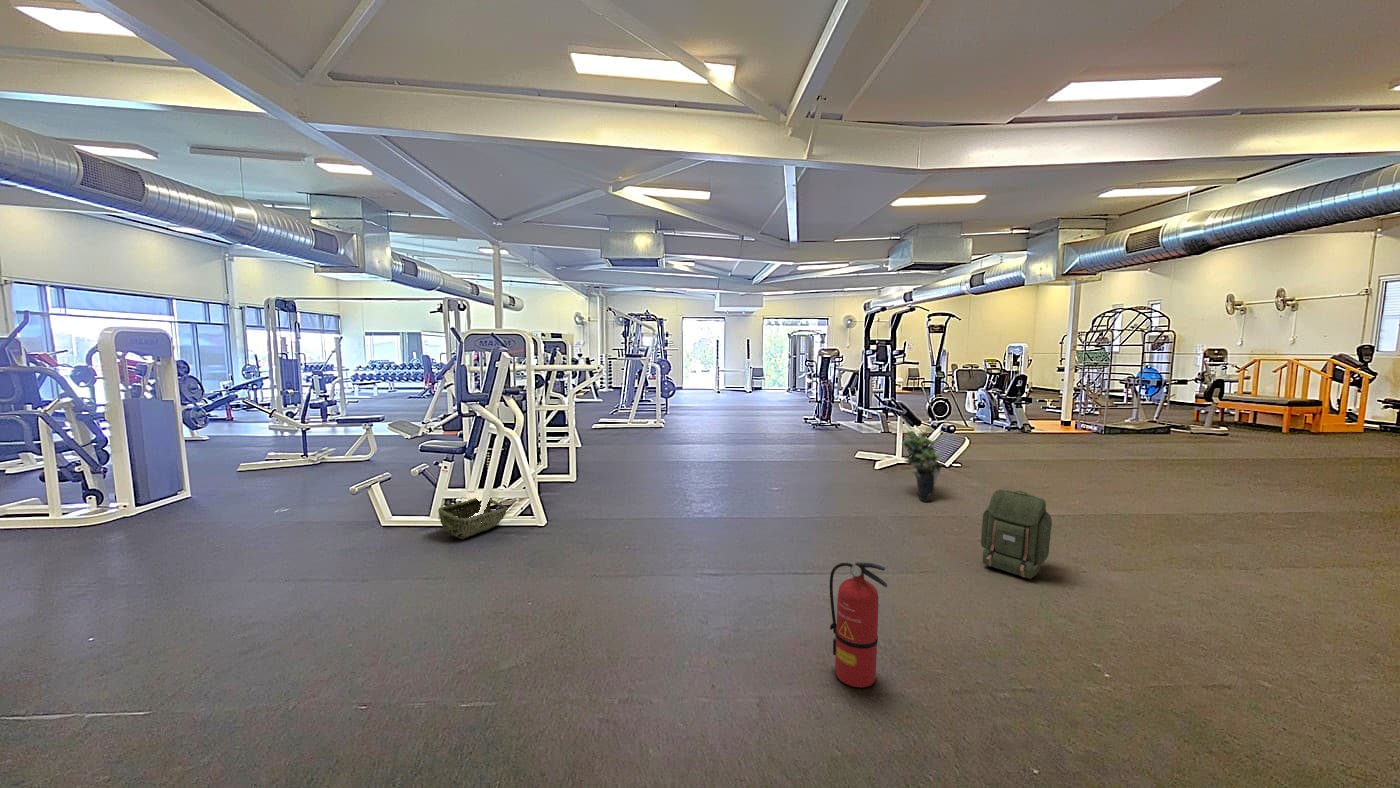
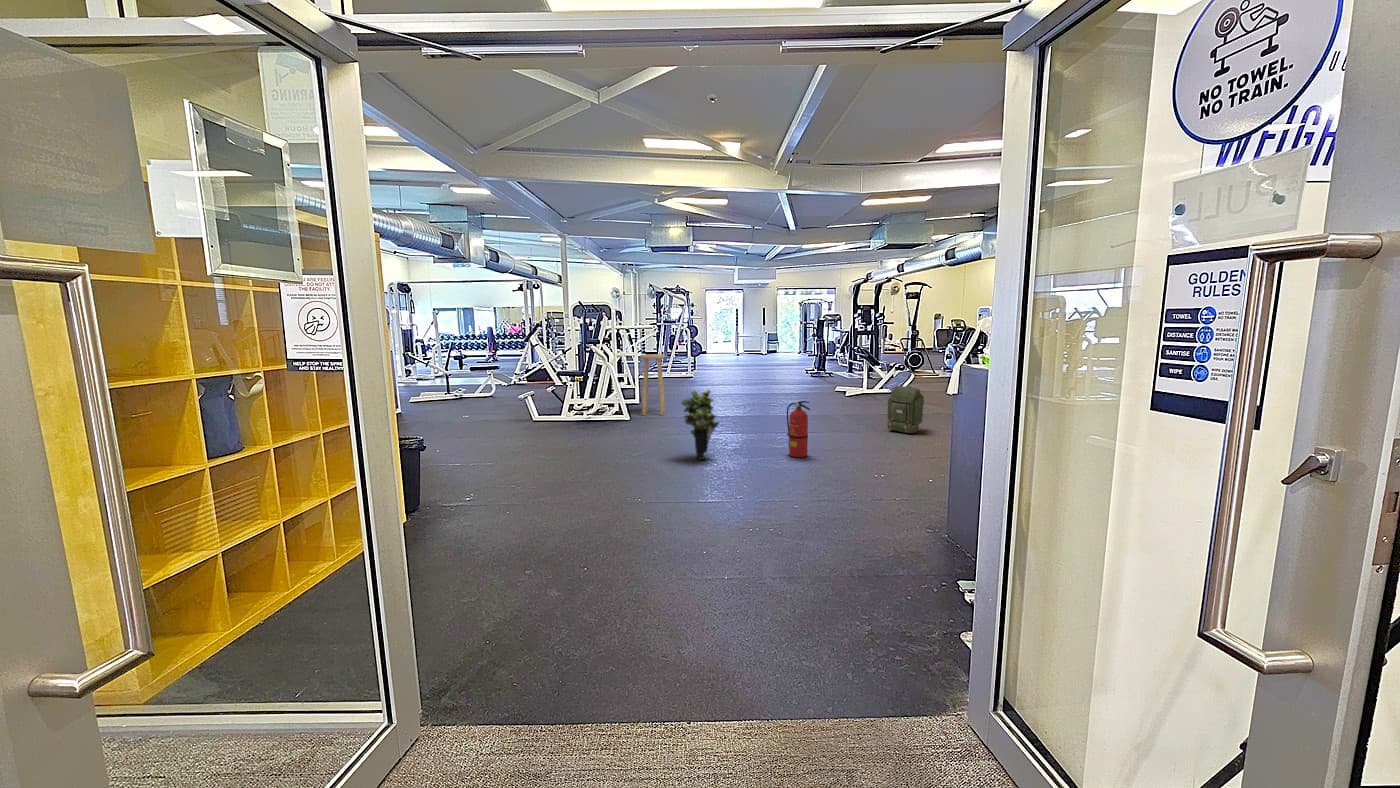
stool: none [570,414,609,512] -> present [641,354,665,415]
potted plant: present [902,431,943,502] -> present [682,390,719,460]
woven basket: present [438,498,508,539] -> none [570,404,608,424]

